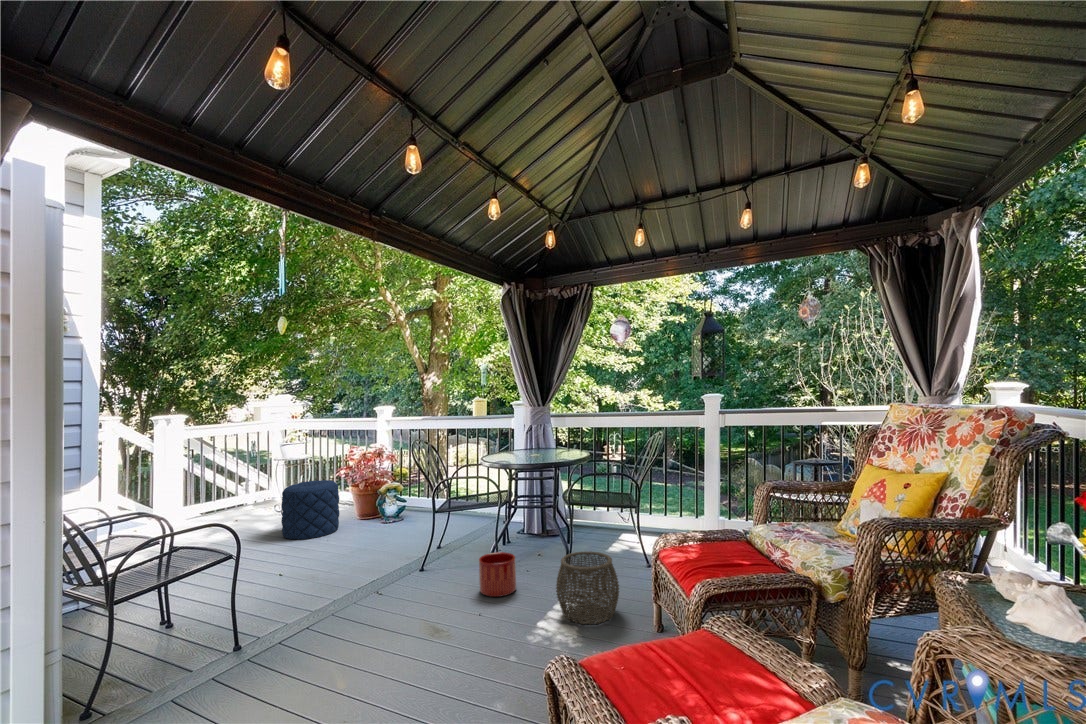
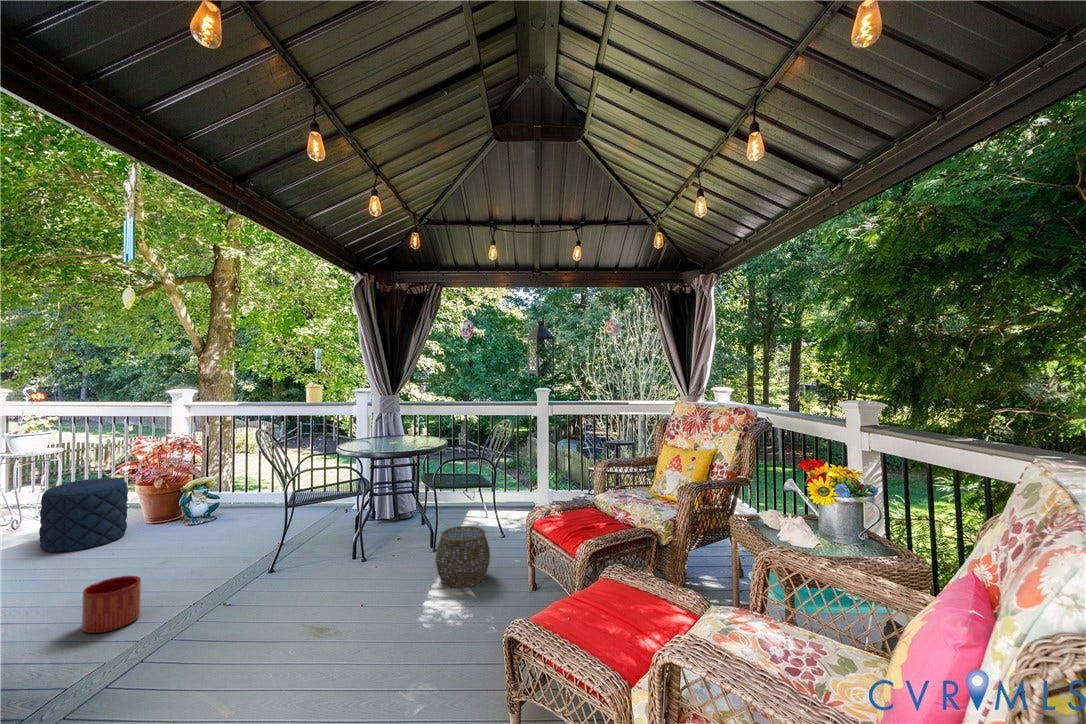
planter: present [479,552,516,597] -> present [82,576,141,633]

